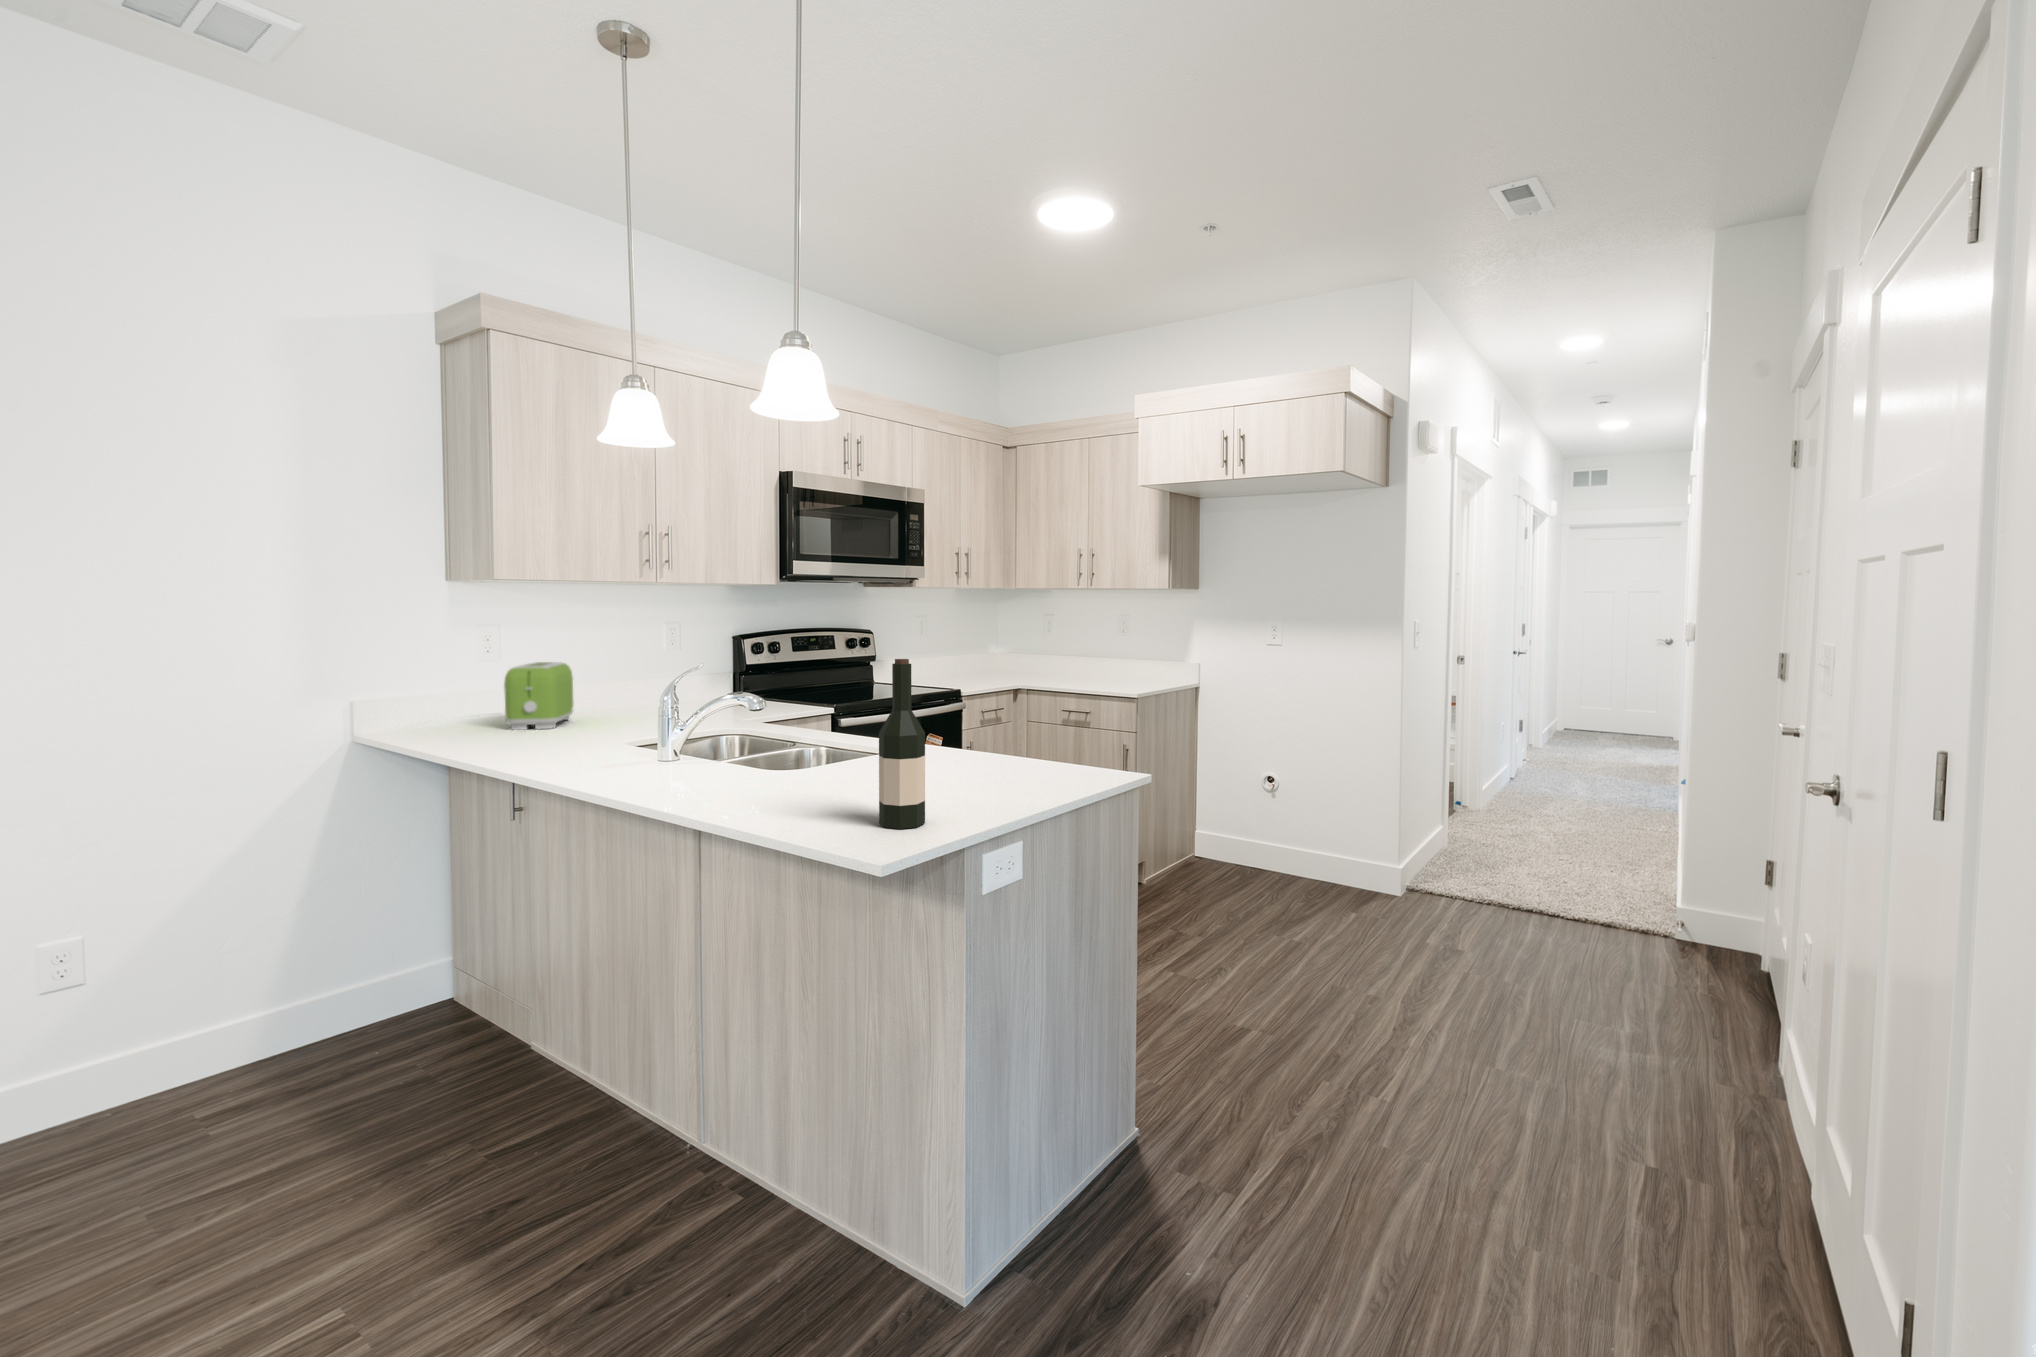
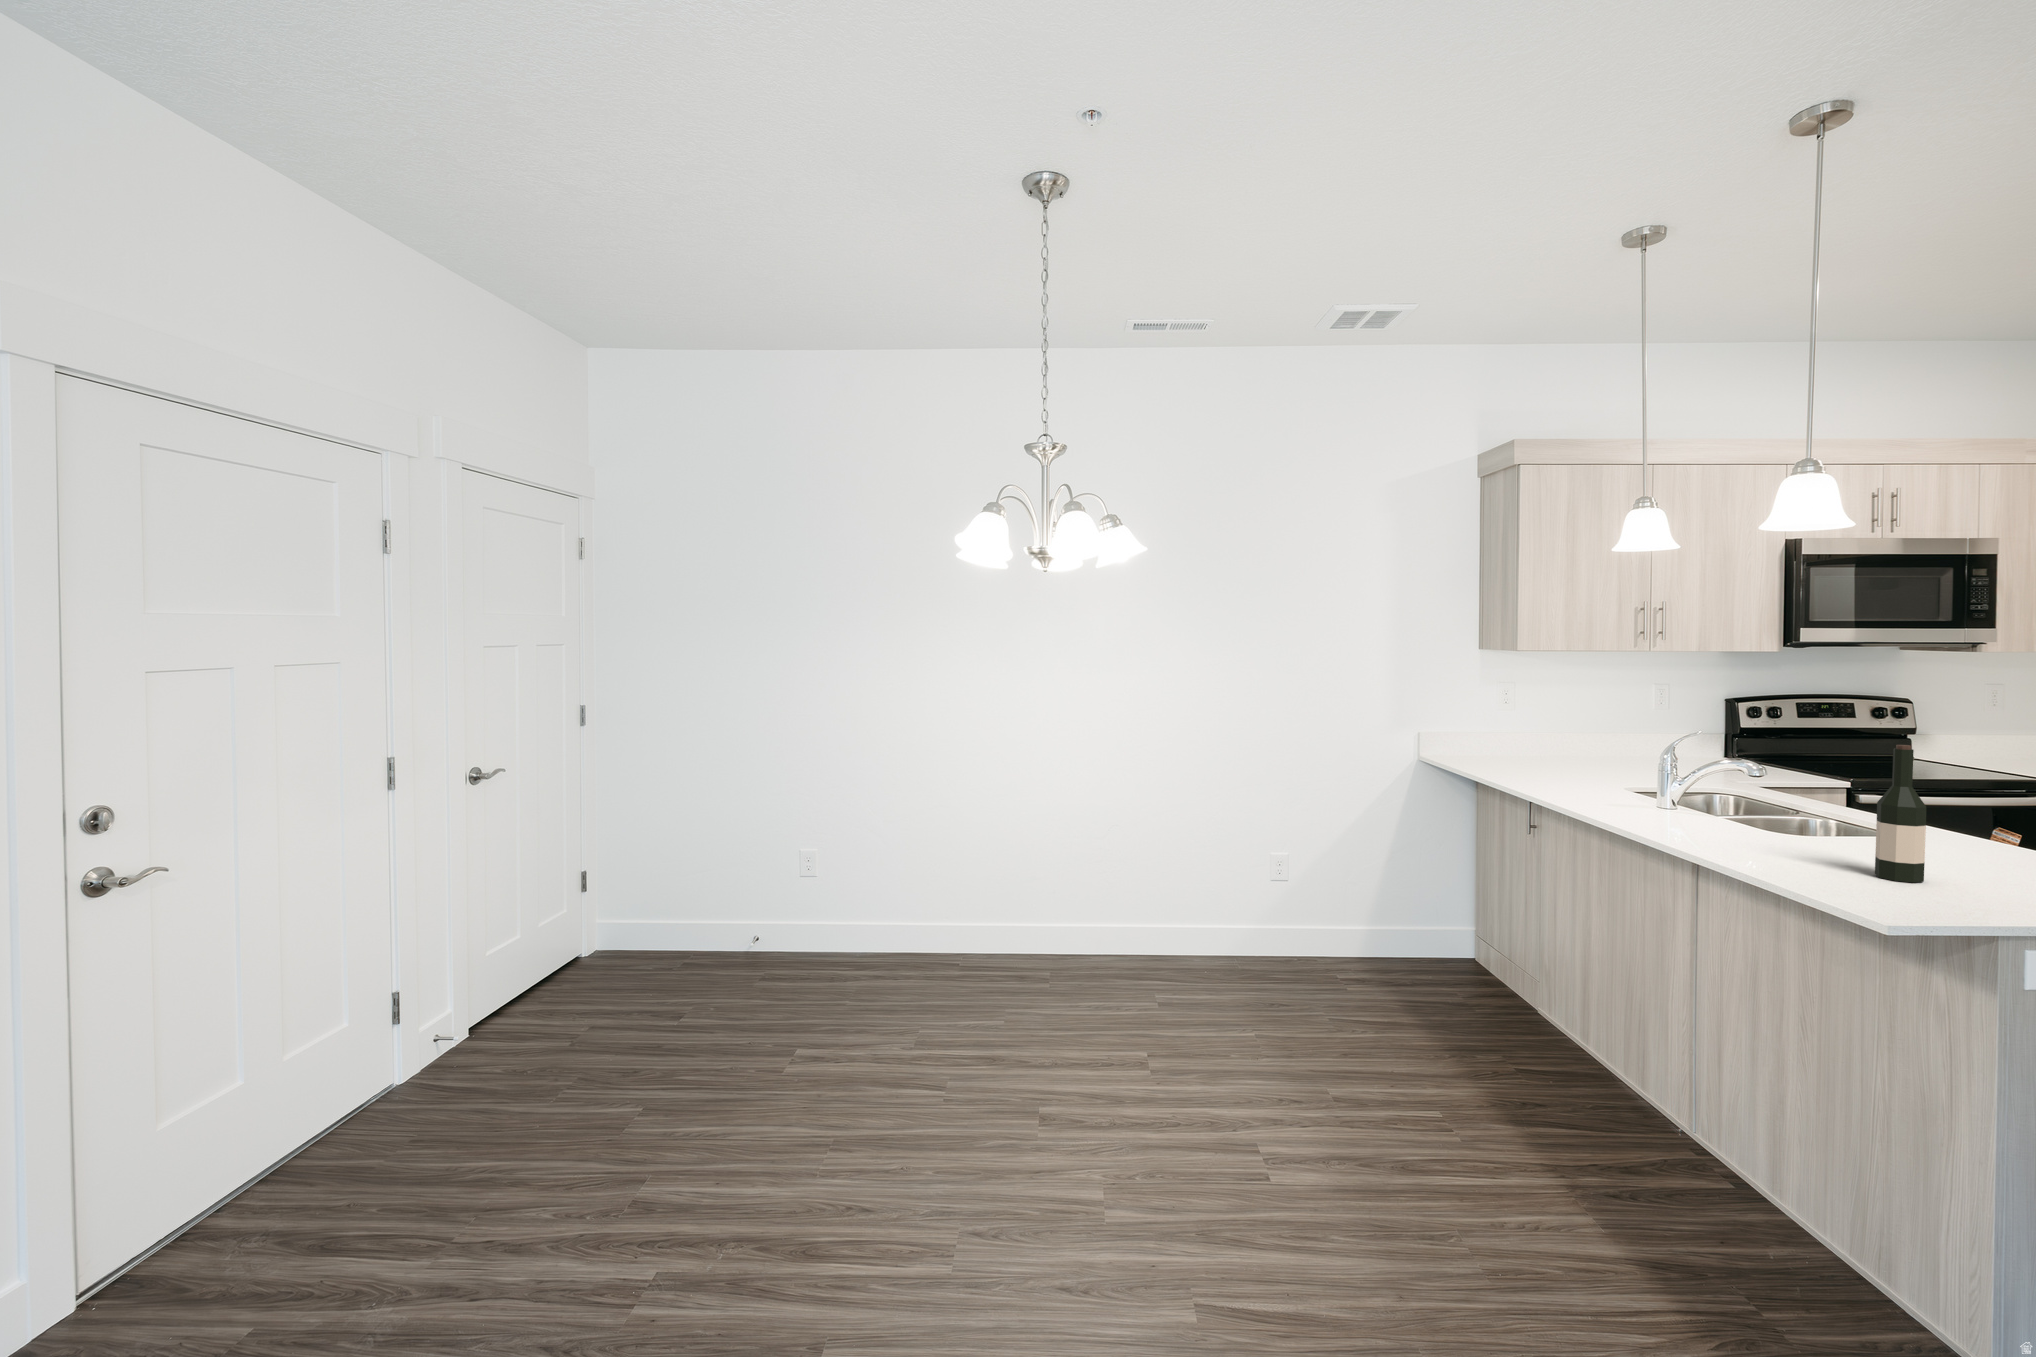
toaster: present [504,662,573,730] -> none [1520,718,1570,773]

